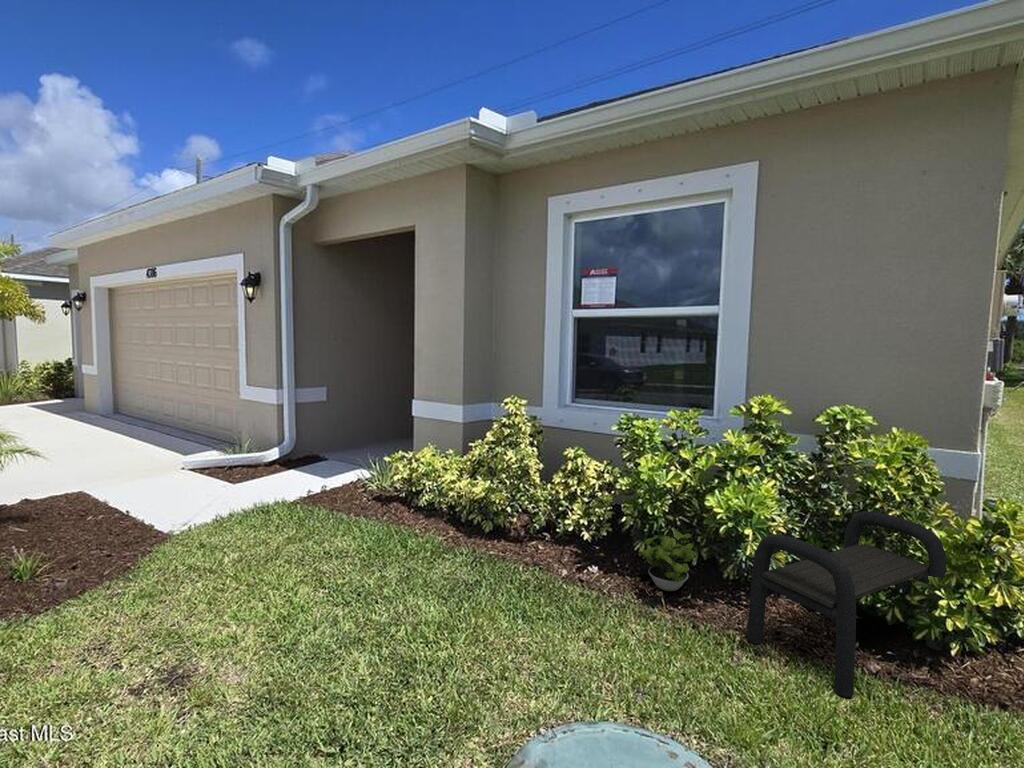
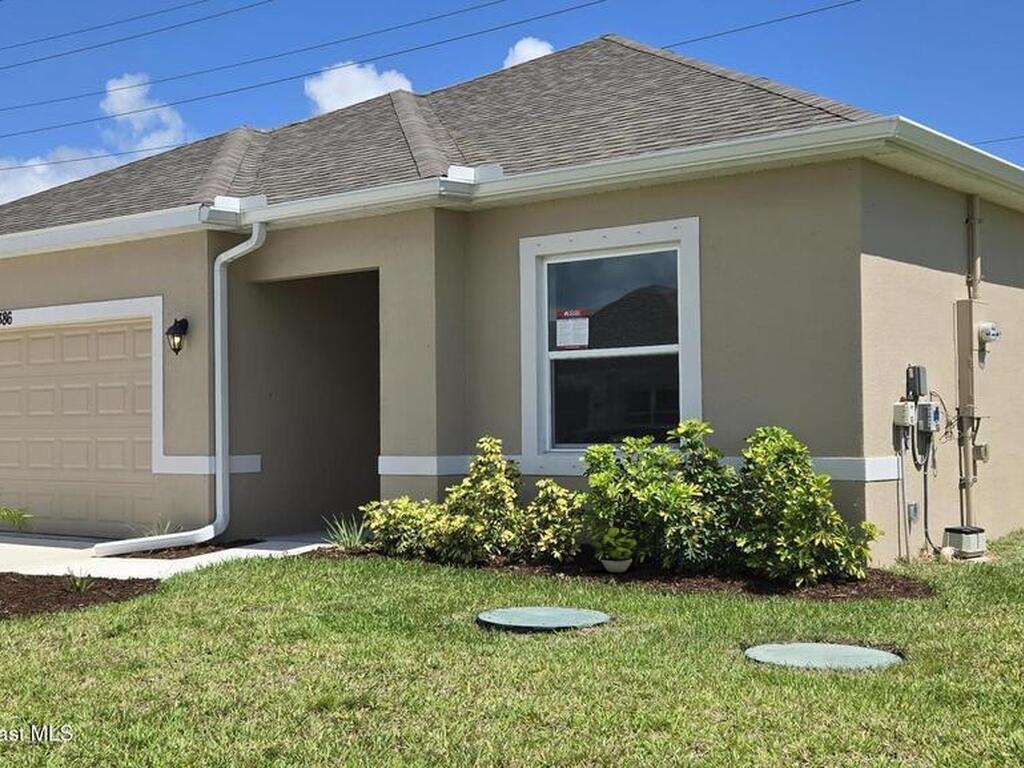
bench: present [747,511,947,697] -> none [658,492,794,587]

